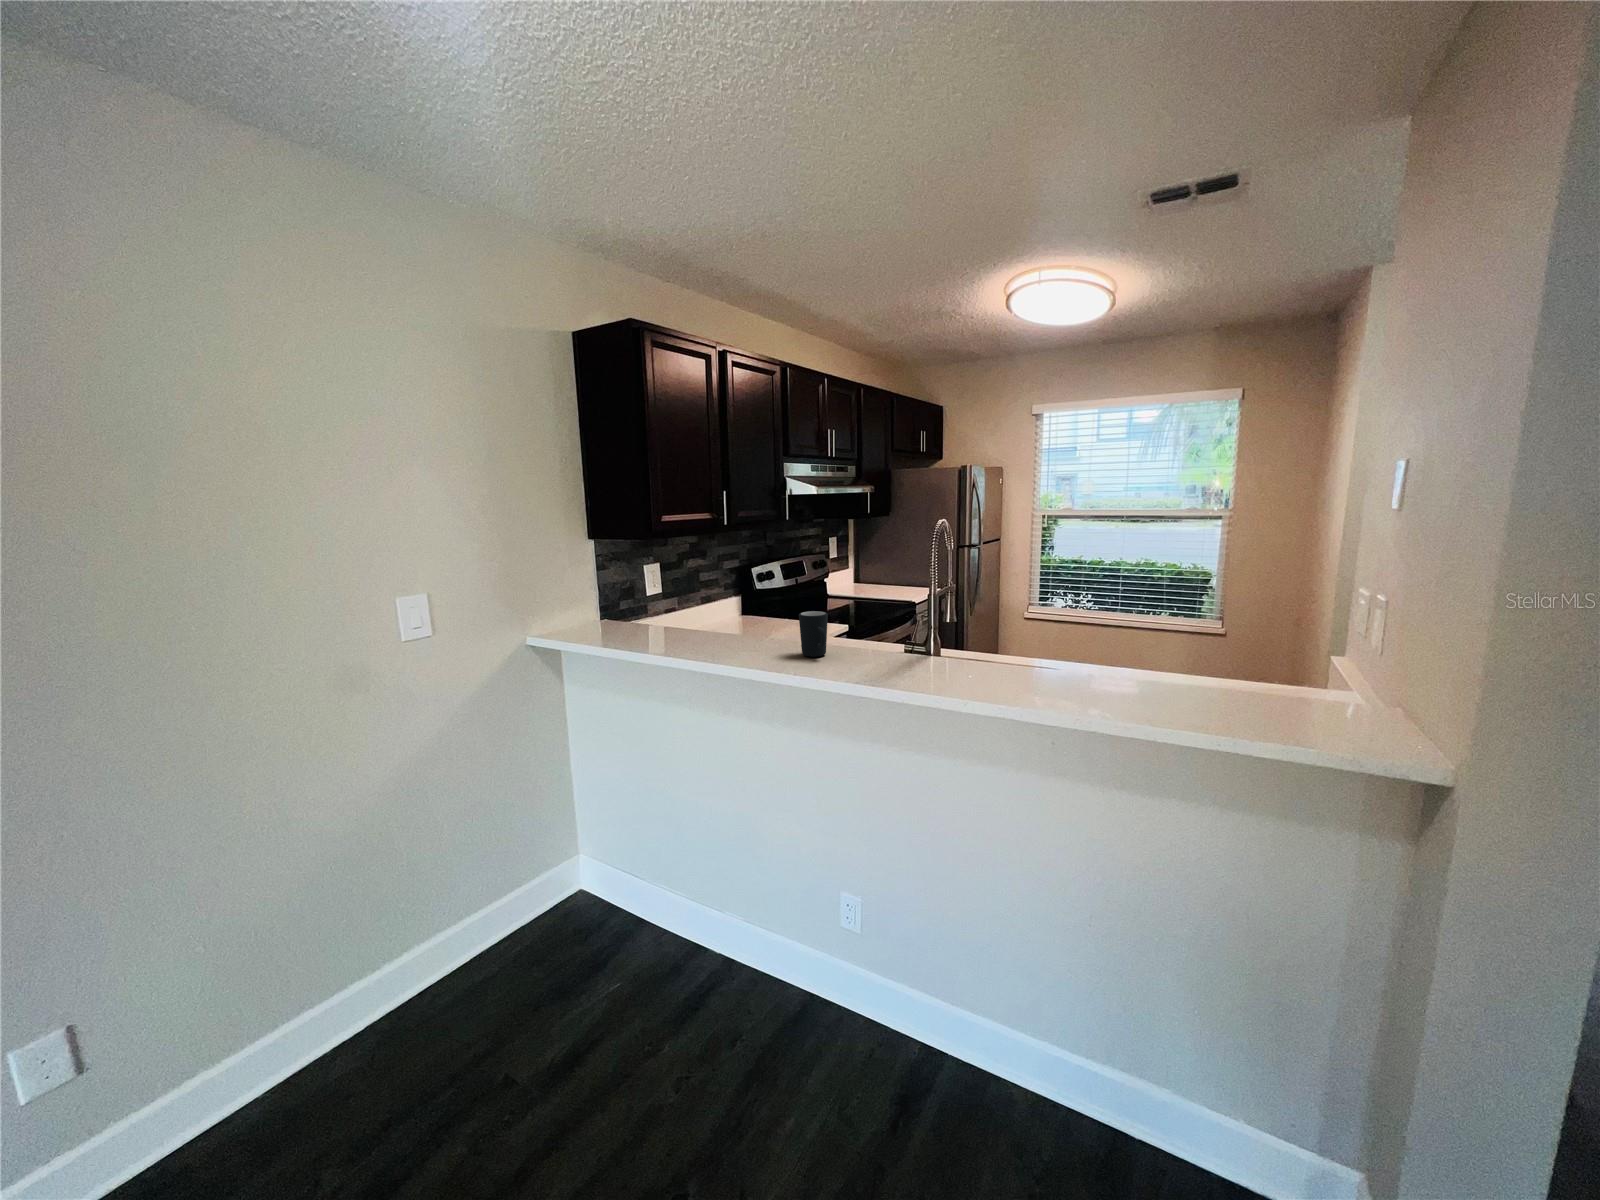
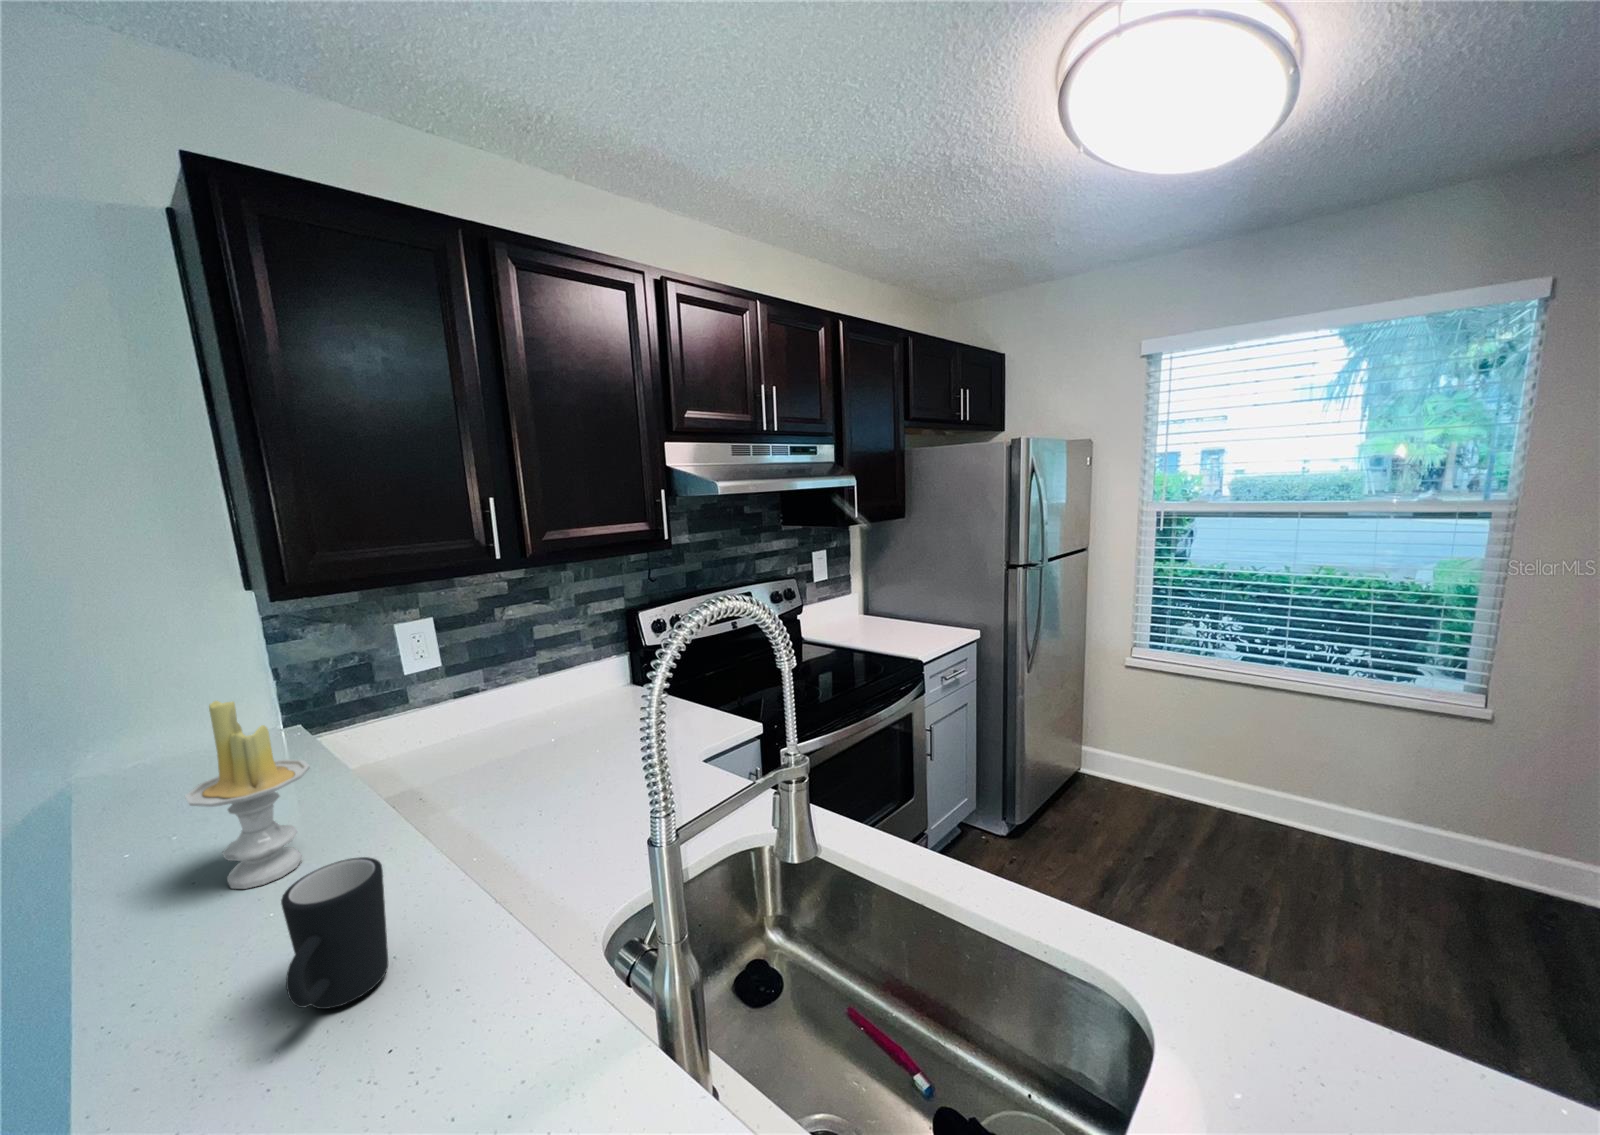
candle: none [691,566,732,649] -> present [185,701,310,889]

